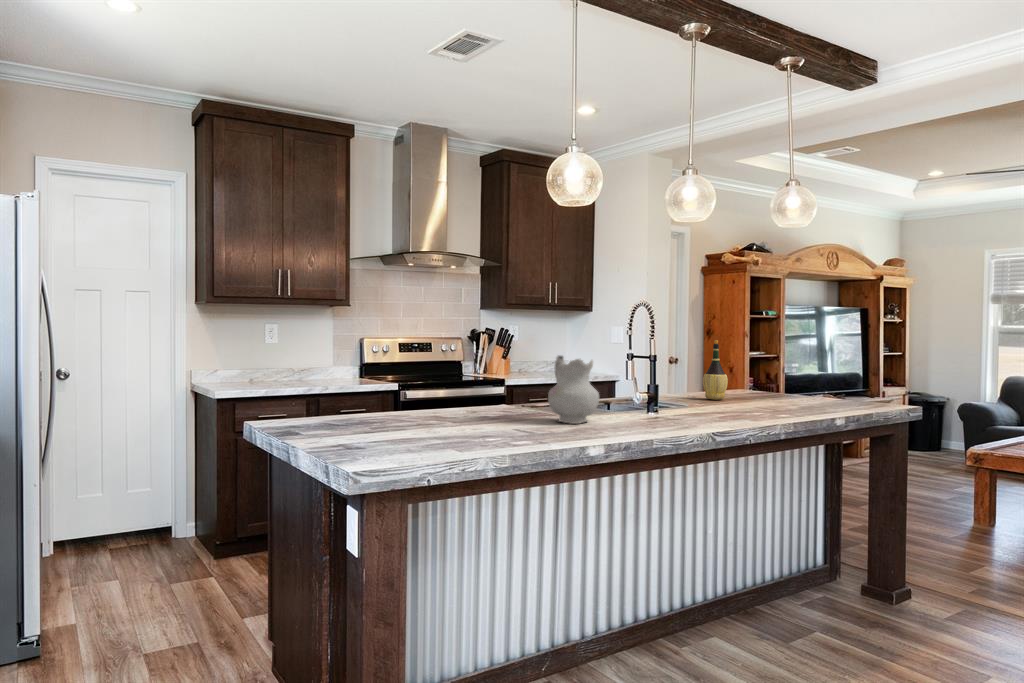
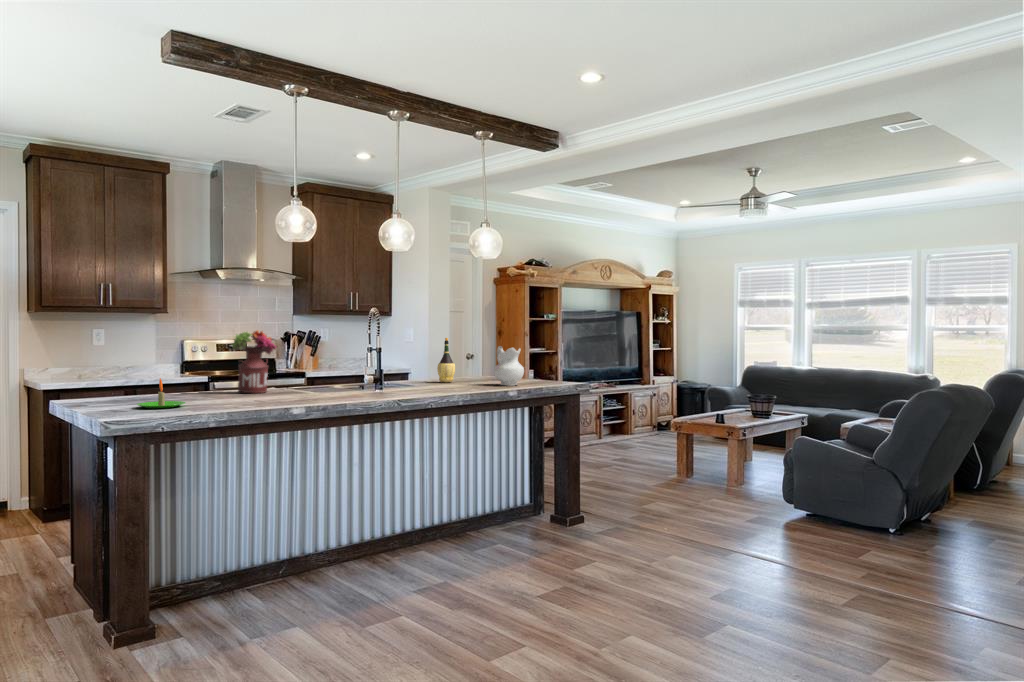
flower arrangement: none [466,328,525,414] -> present [232,330,276,393]
ceramic pitcher: present [548,356,599,424] -> present [494,346,524,386]
candle: none [372,398,438,443] -> present [137,378,186,408]

